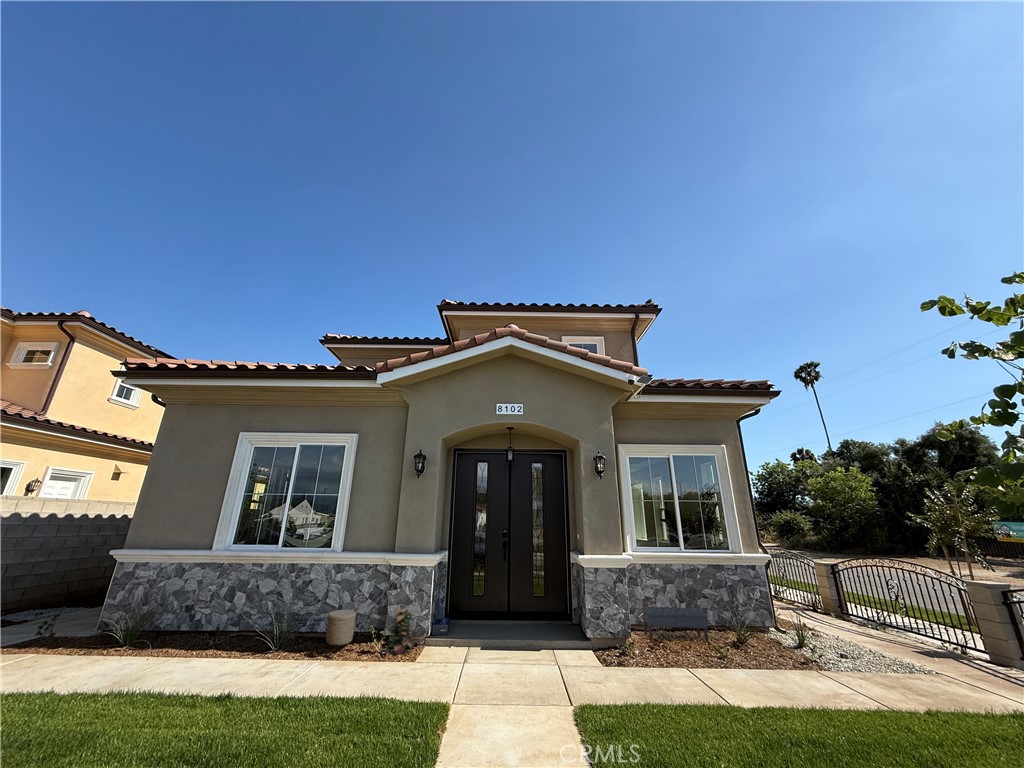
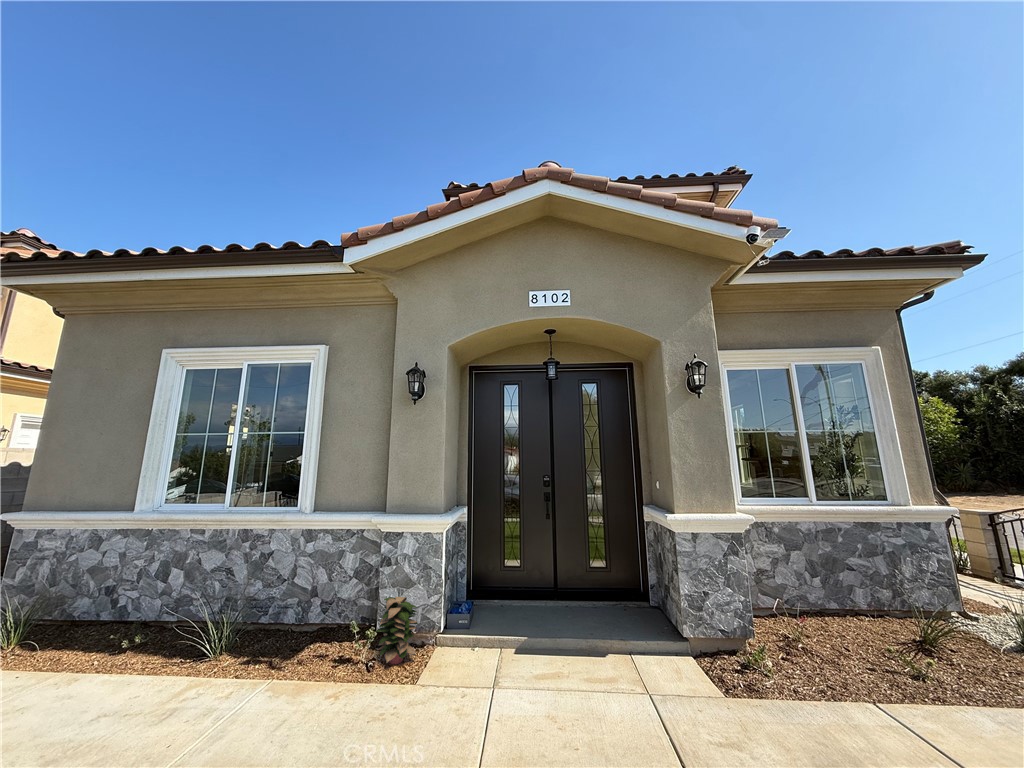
bench: present [642,606,708,642] -> none [753,583,866,639]
woven basket: present [326,610,356,645] -> none [293,592,336,647]

